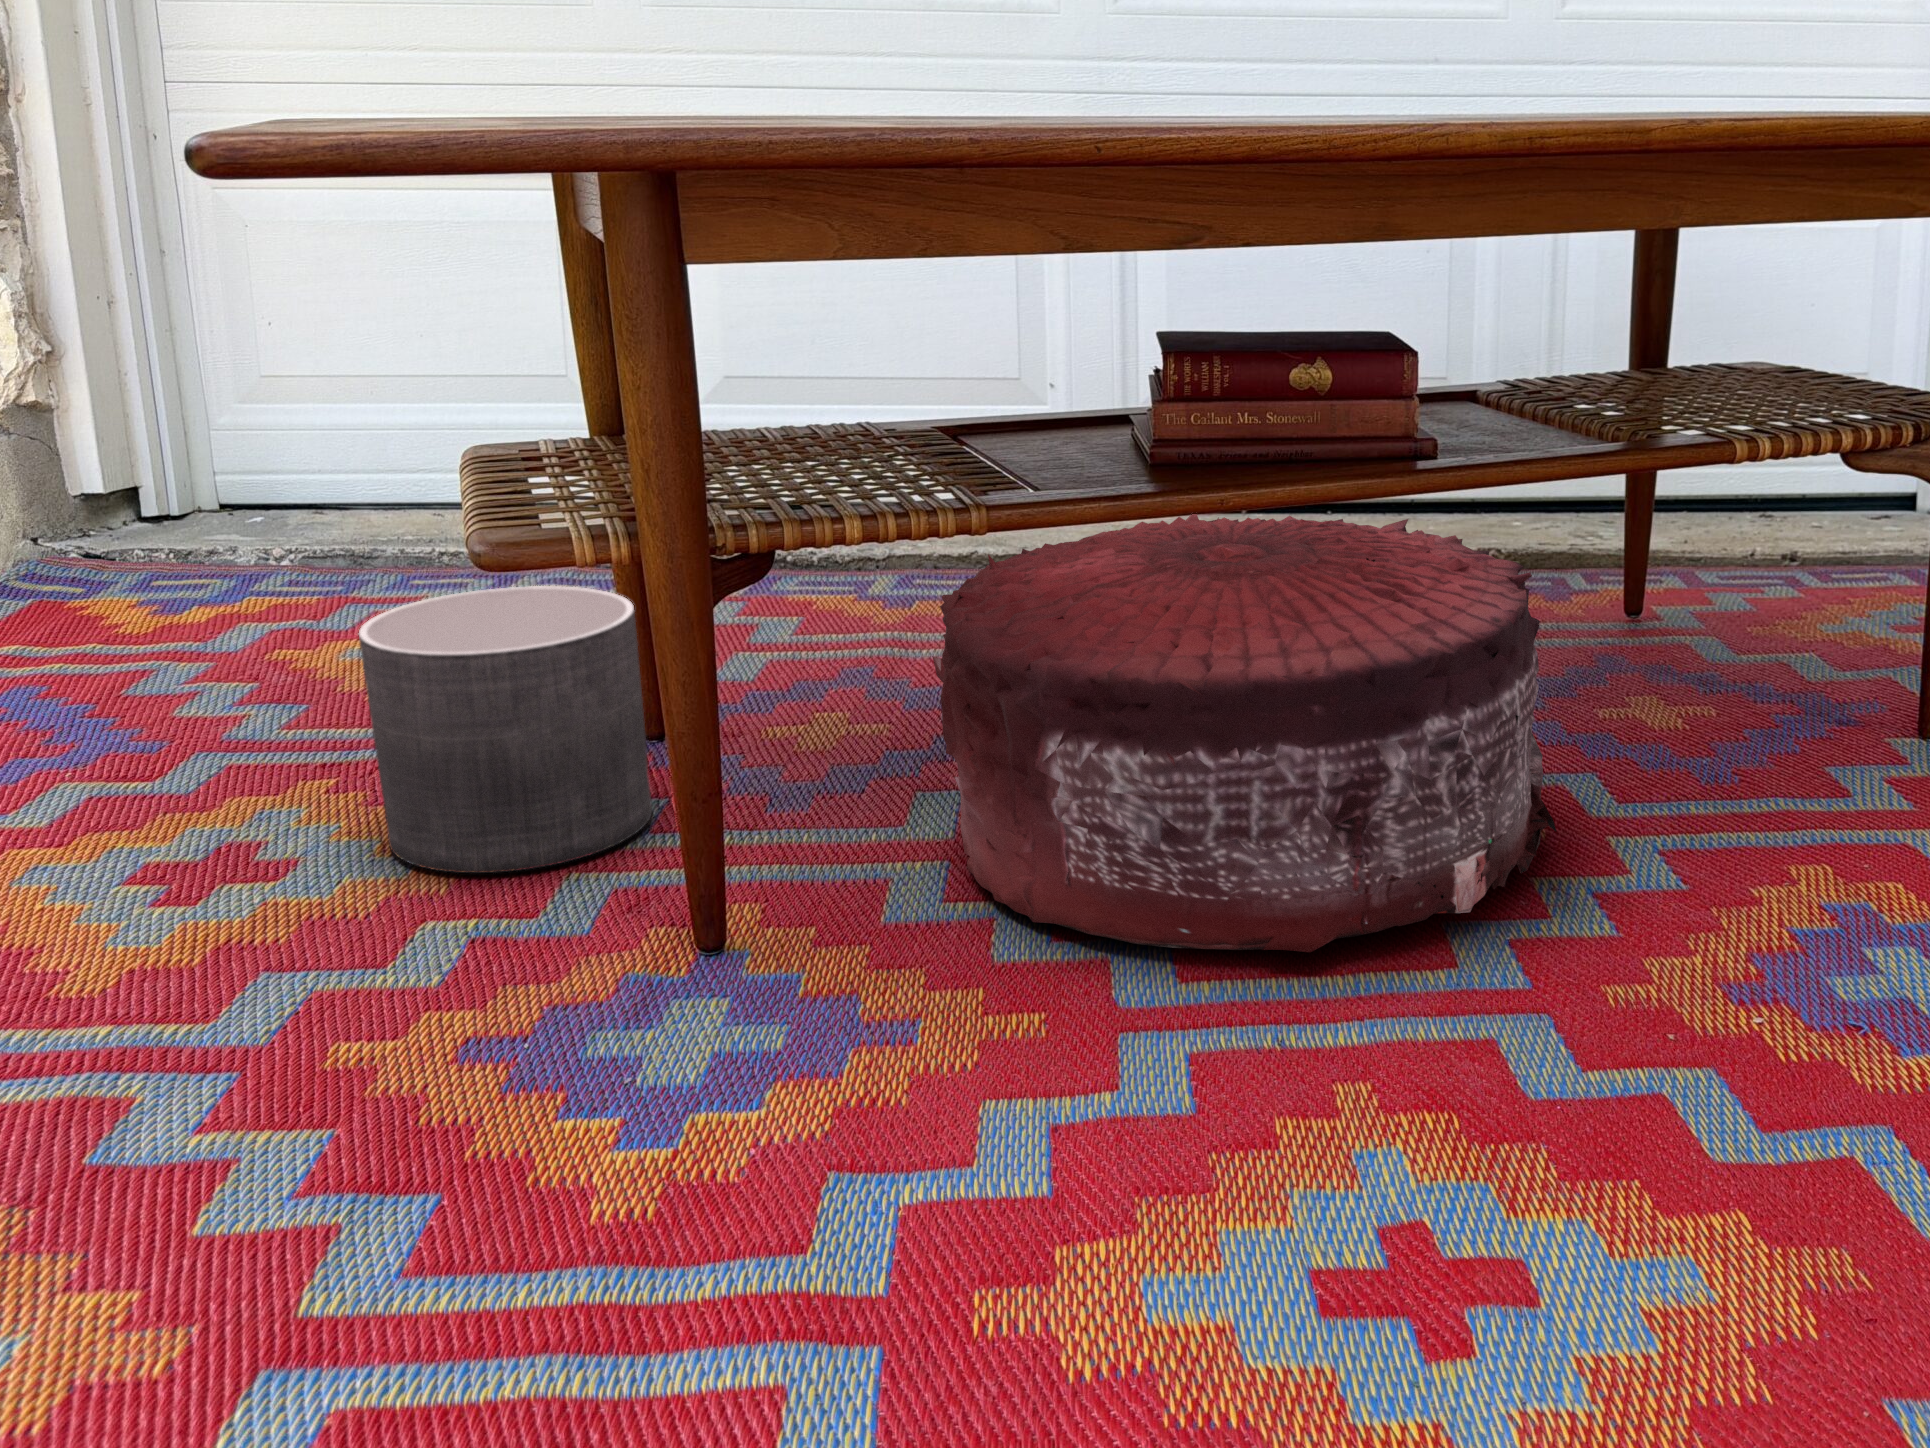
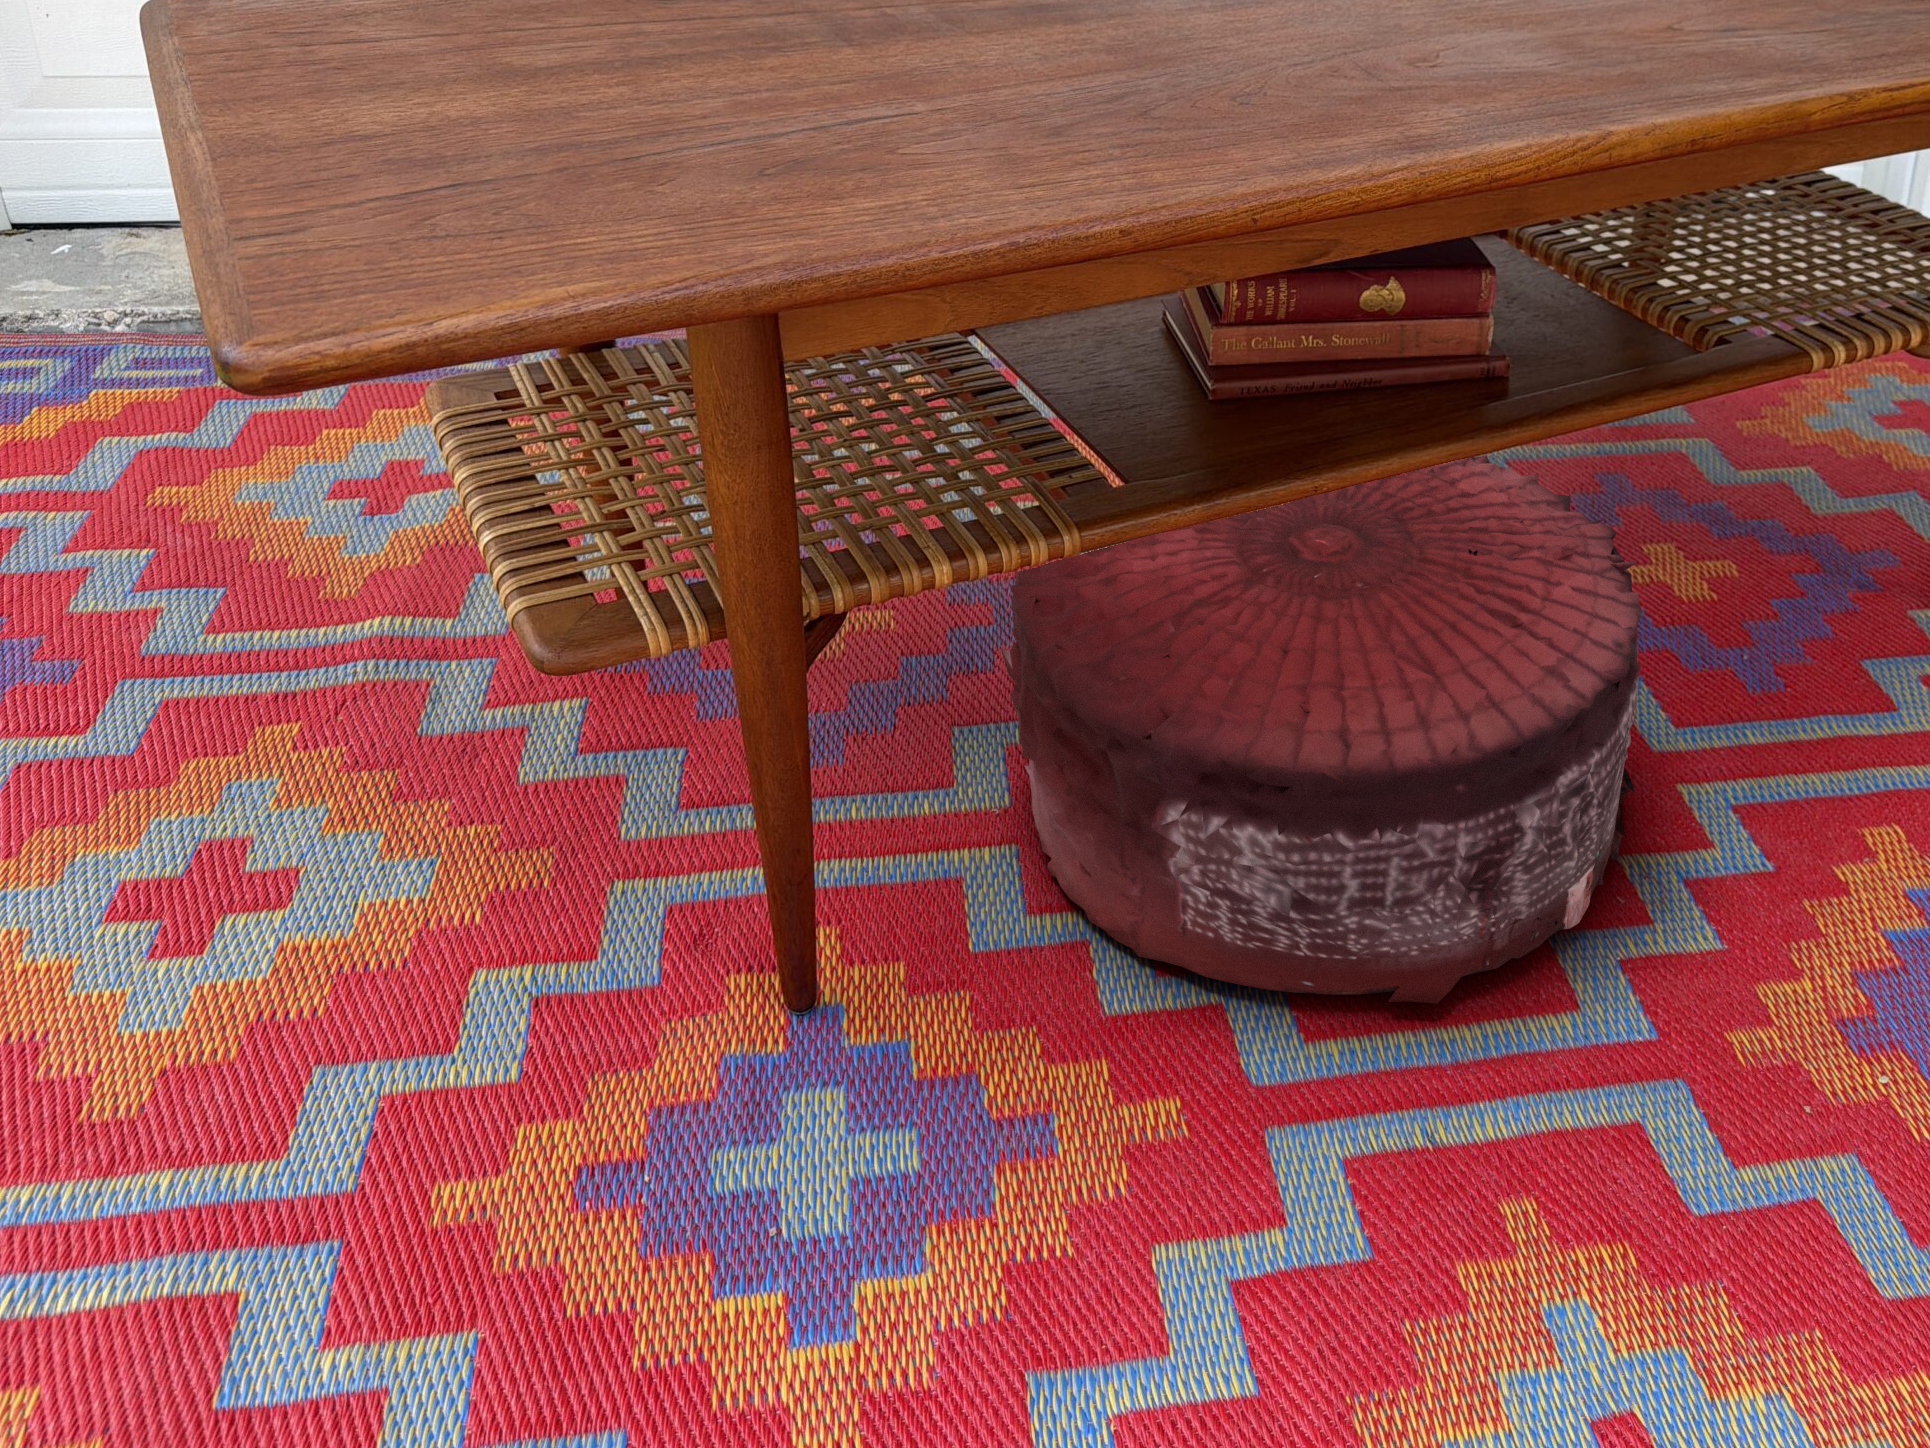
planter: present [359,586,652,873] -> none [349,539,681,897]

